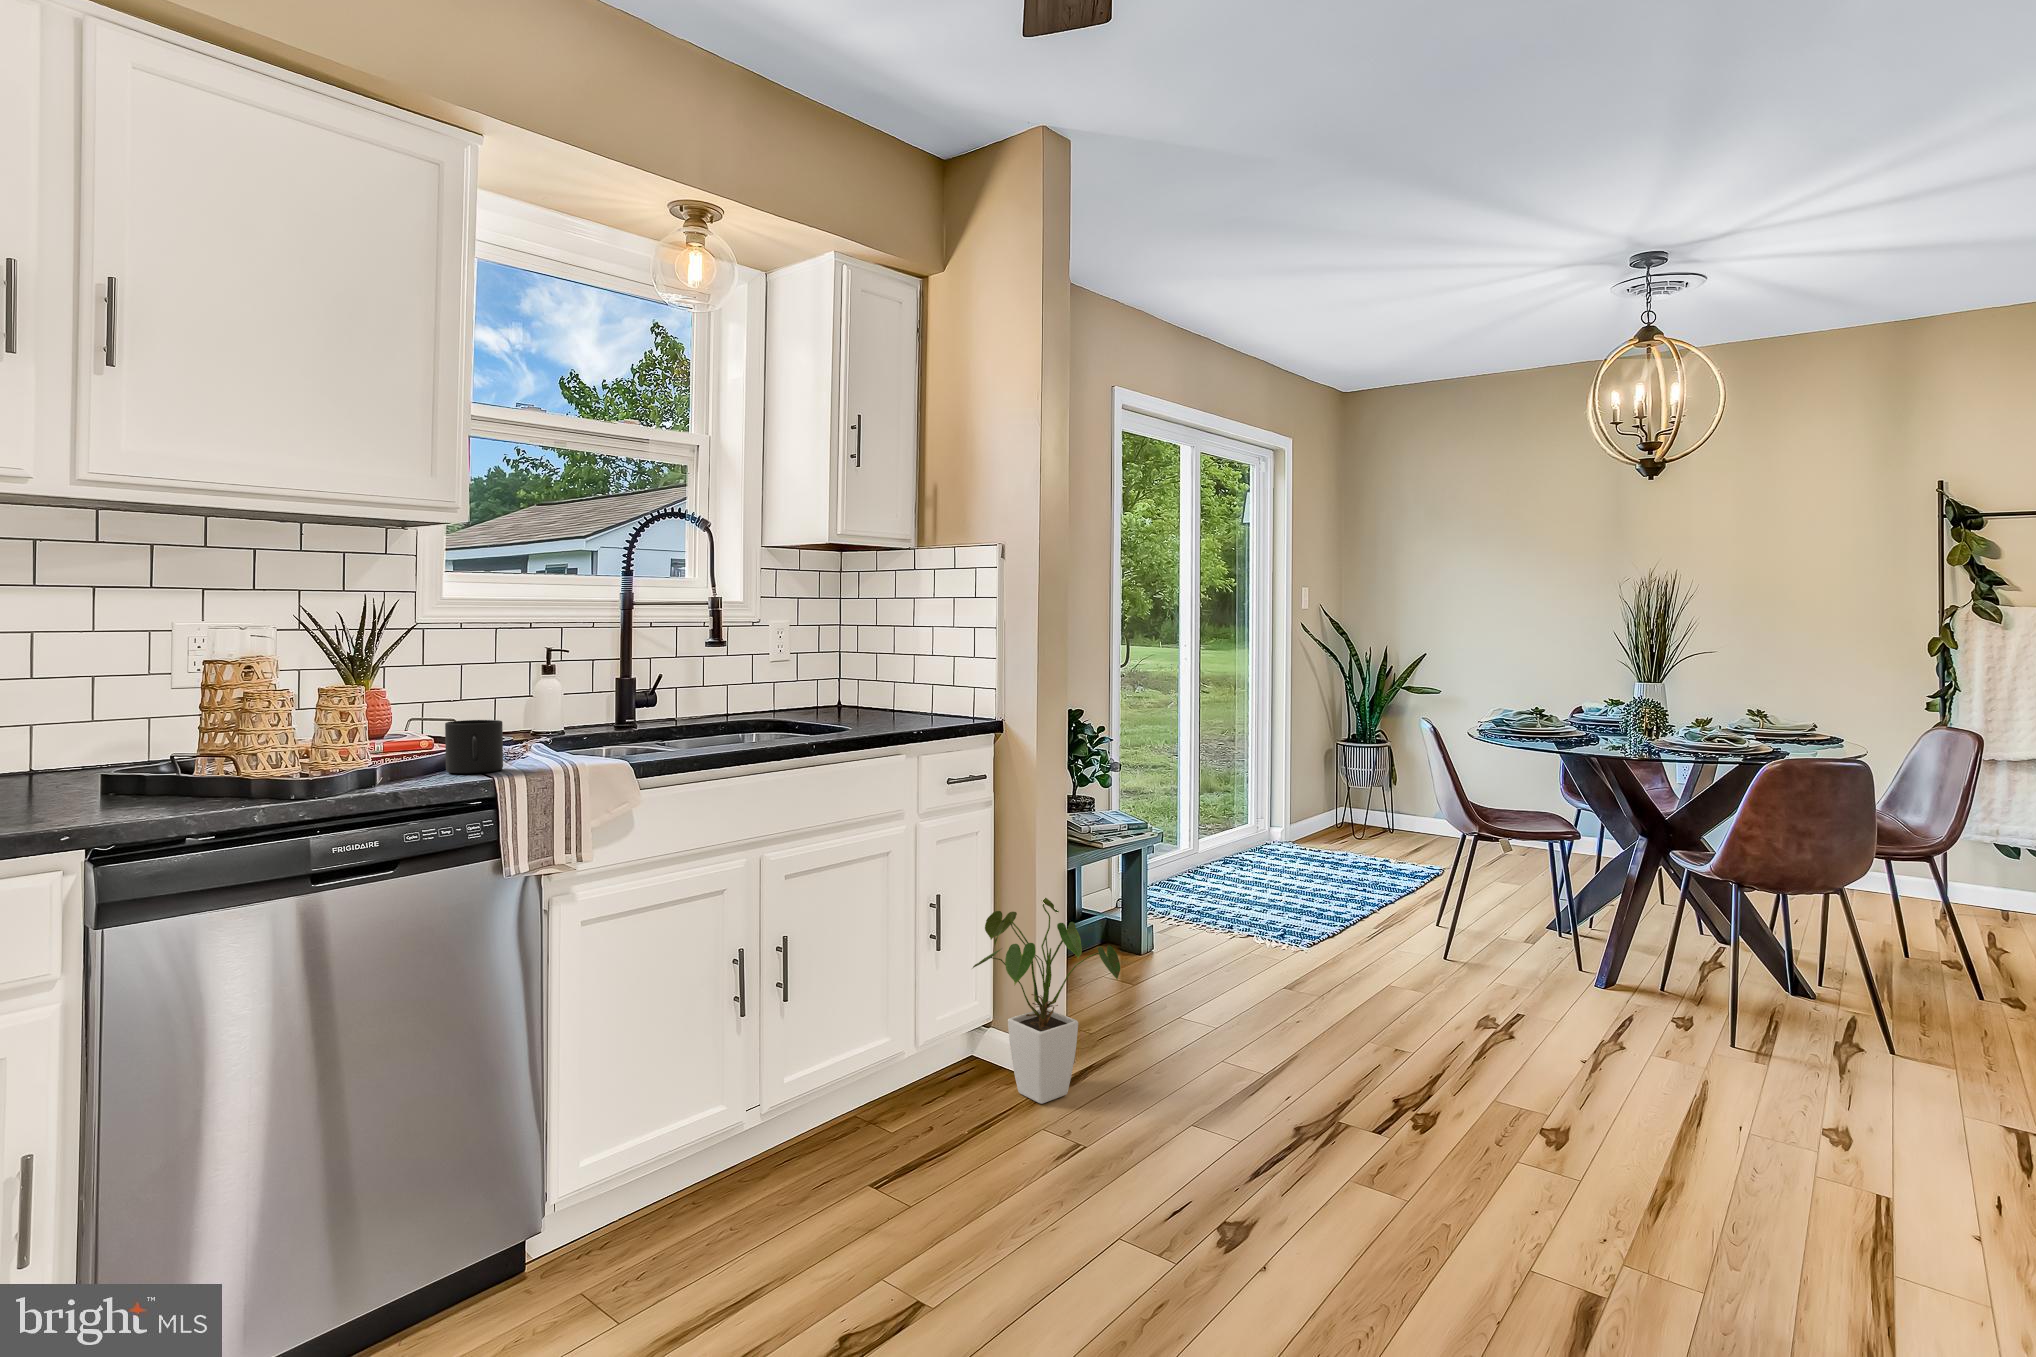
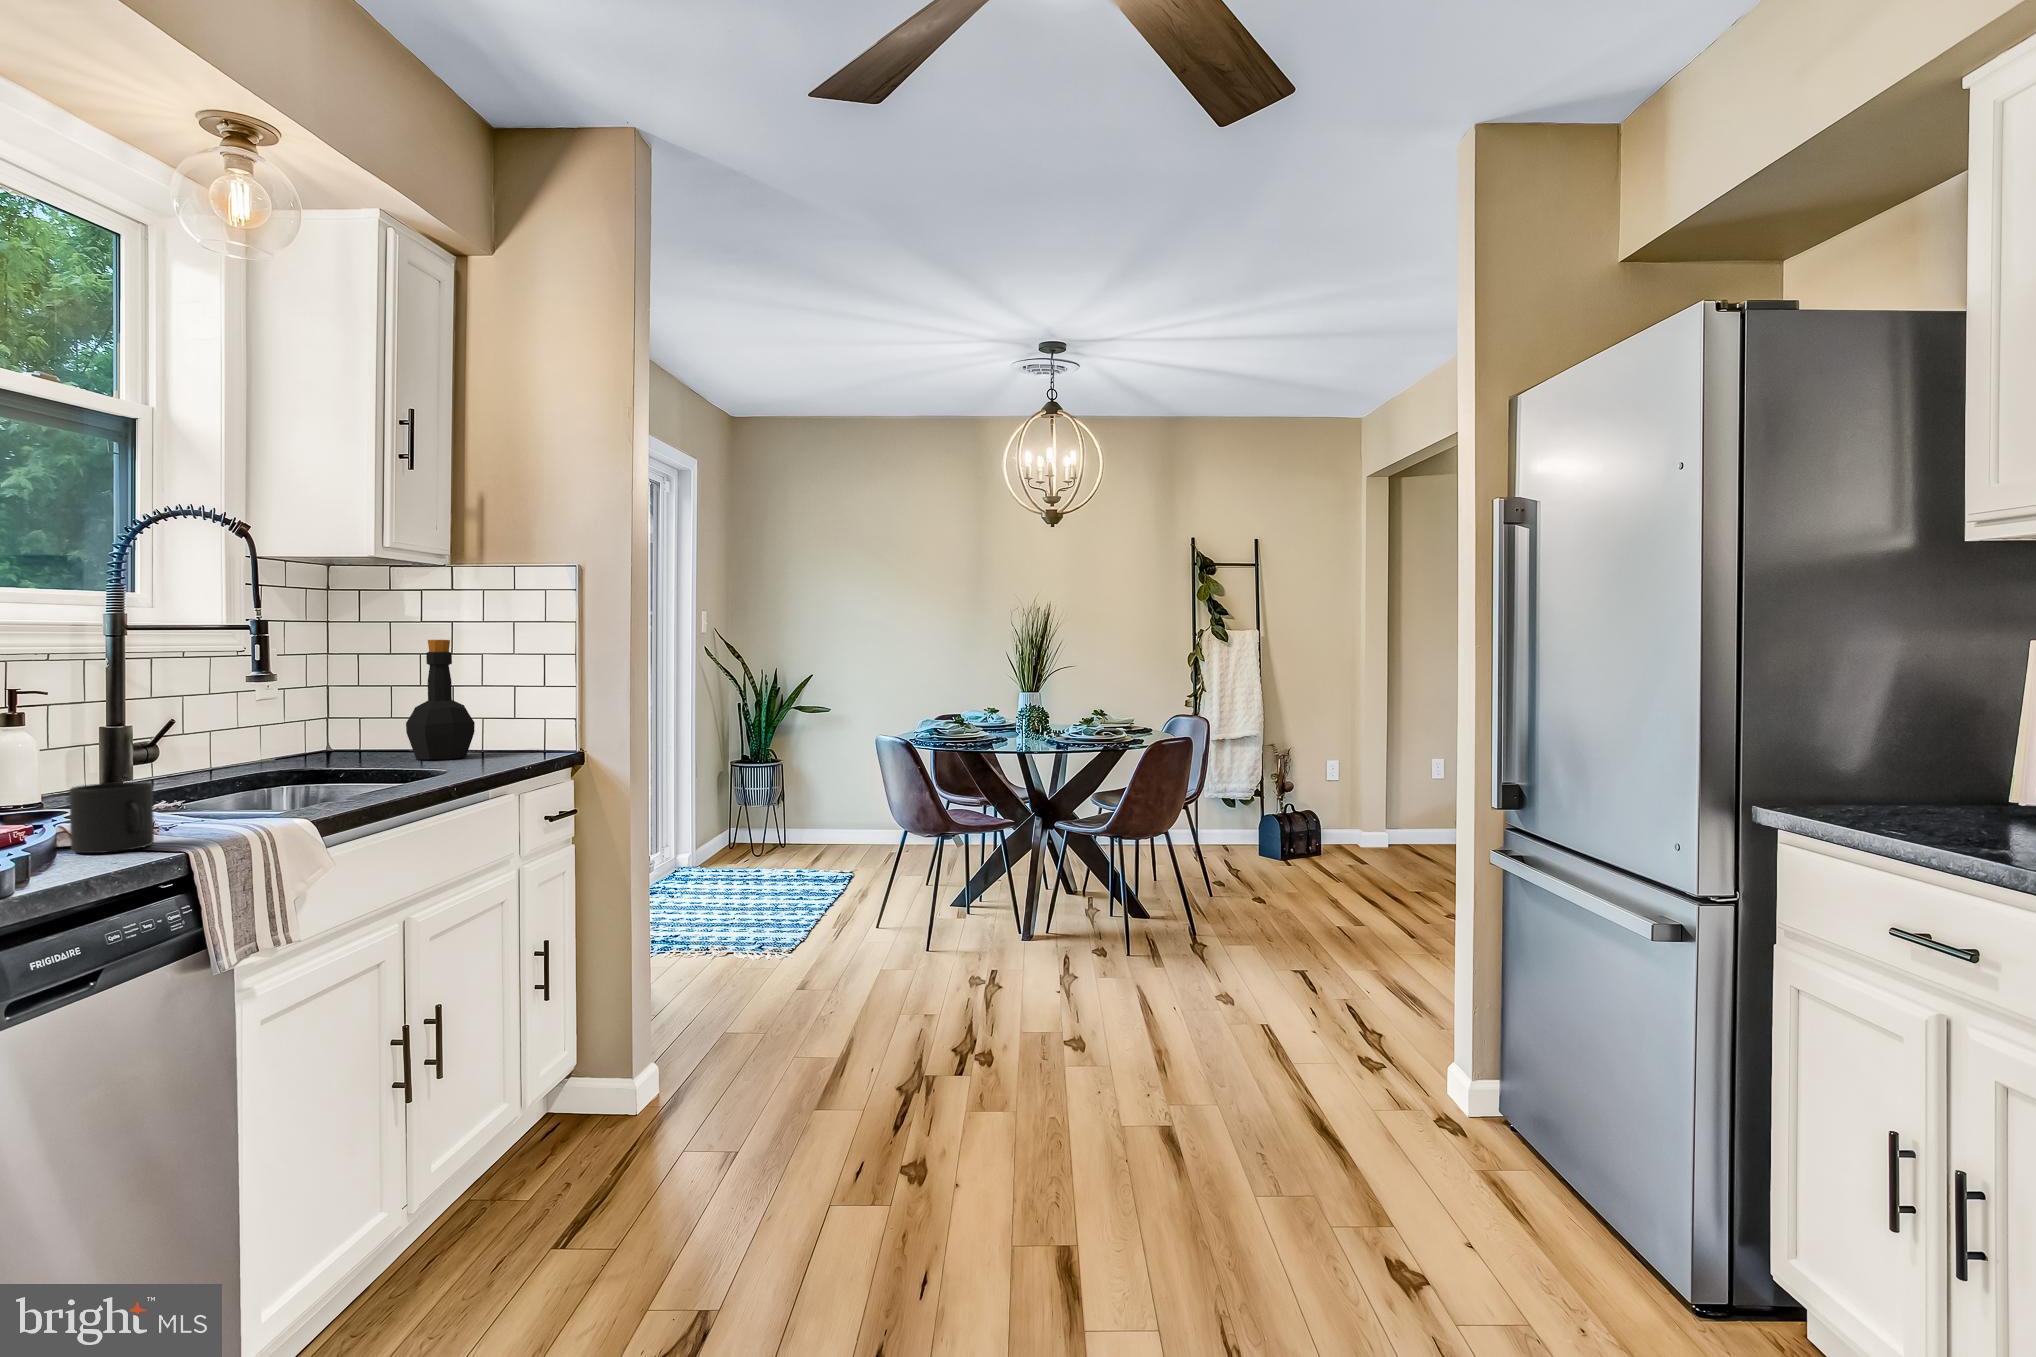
bottle: none [863,614,919,721] -> present [406,640,475,760]
house plant: present [973,898,1120,1104] -> none [573,923,742,1131]

